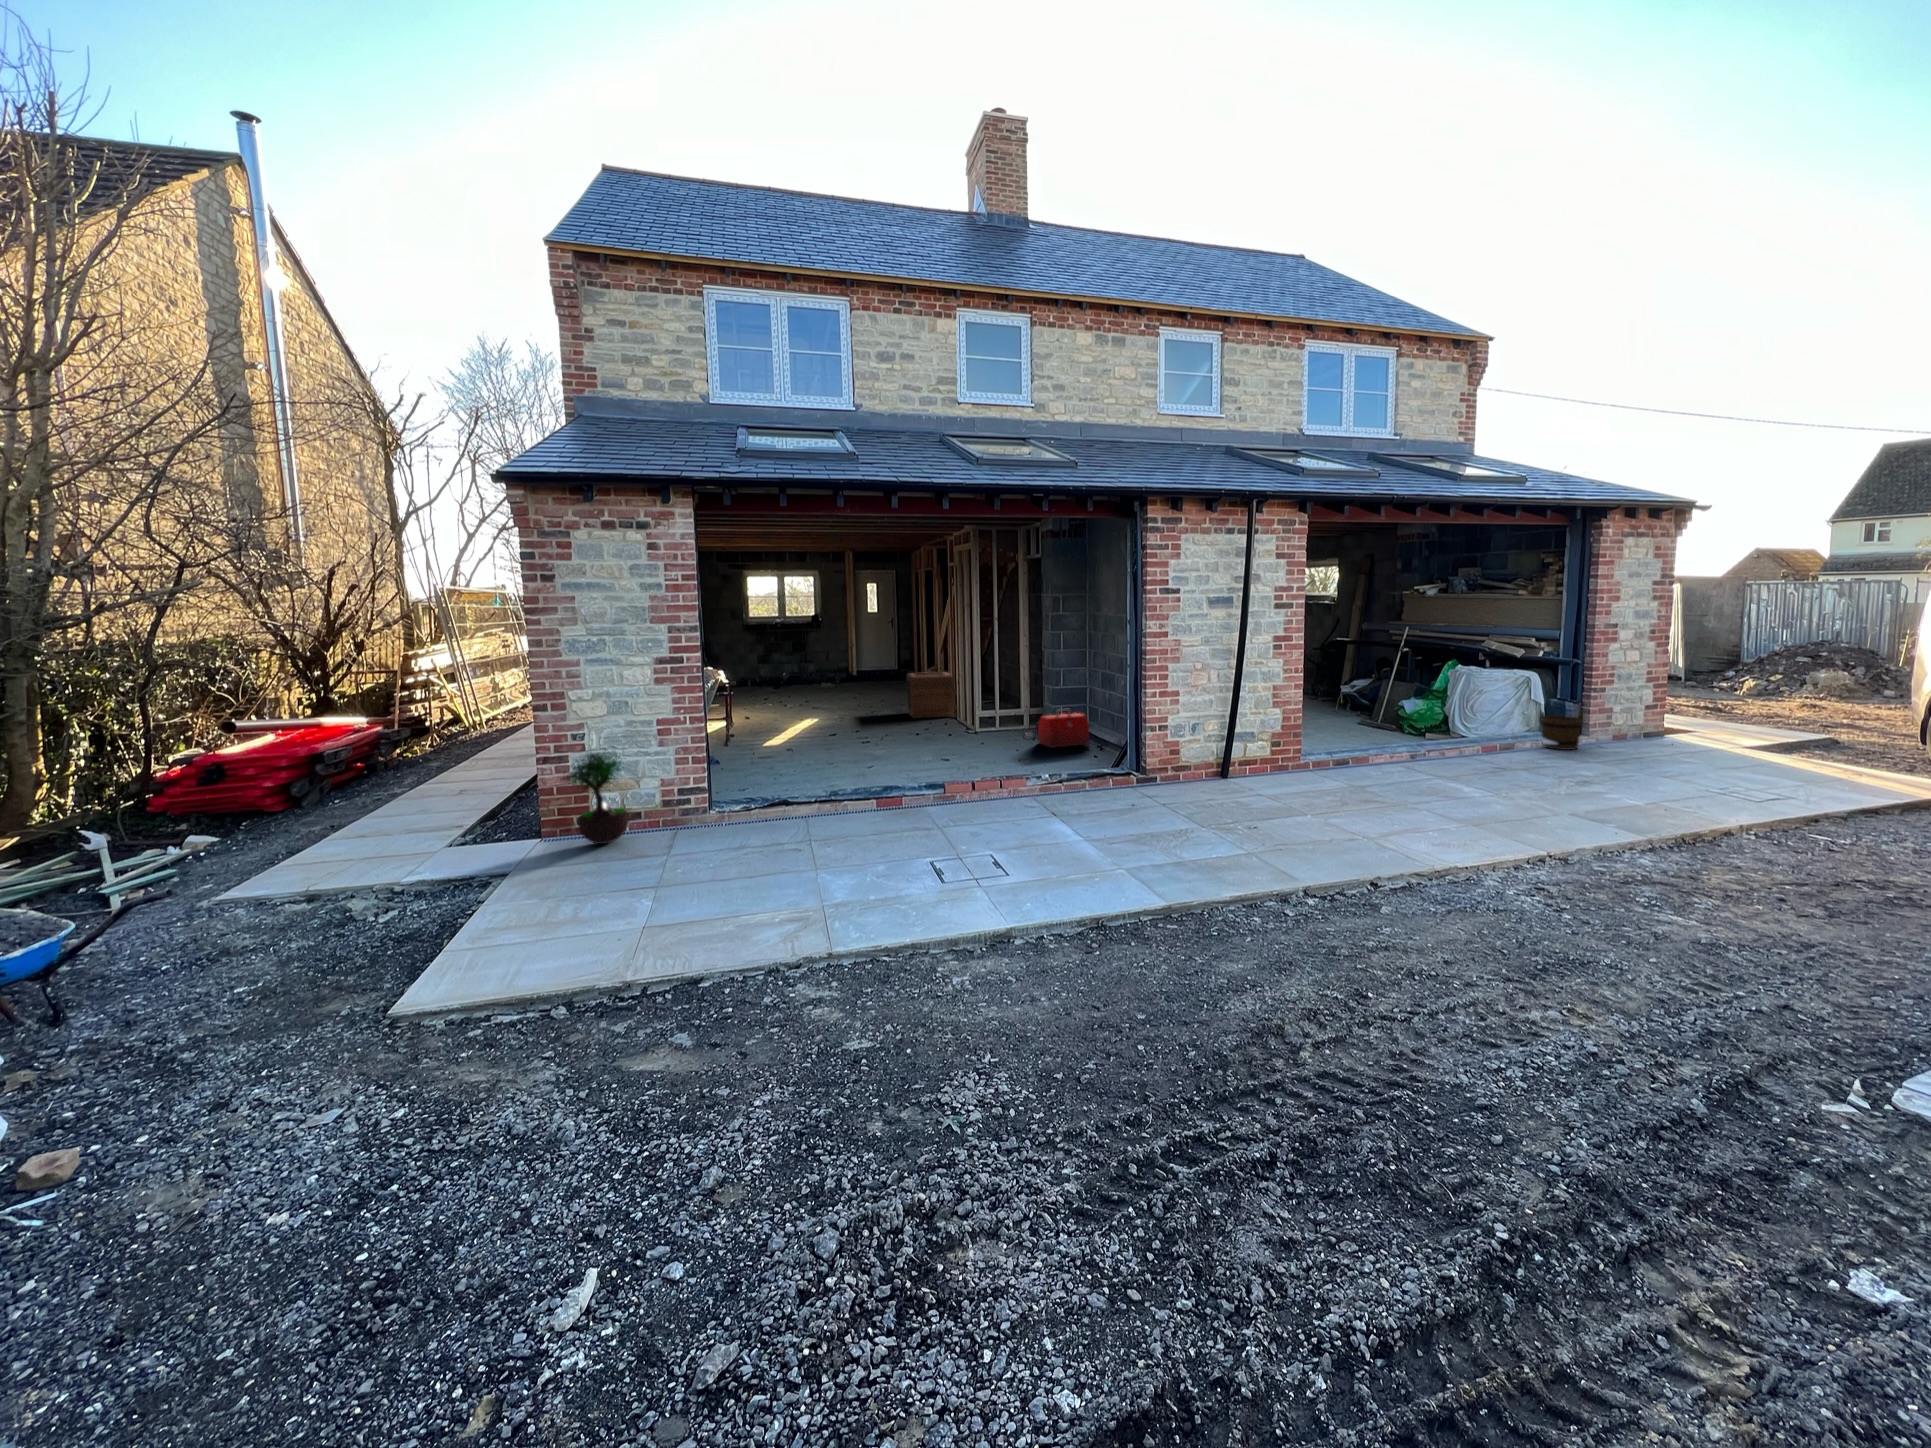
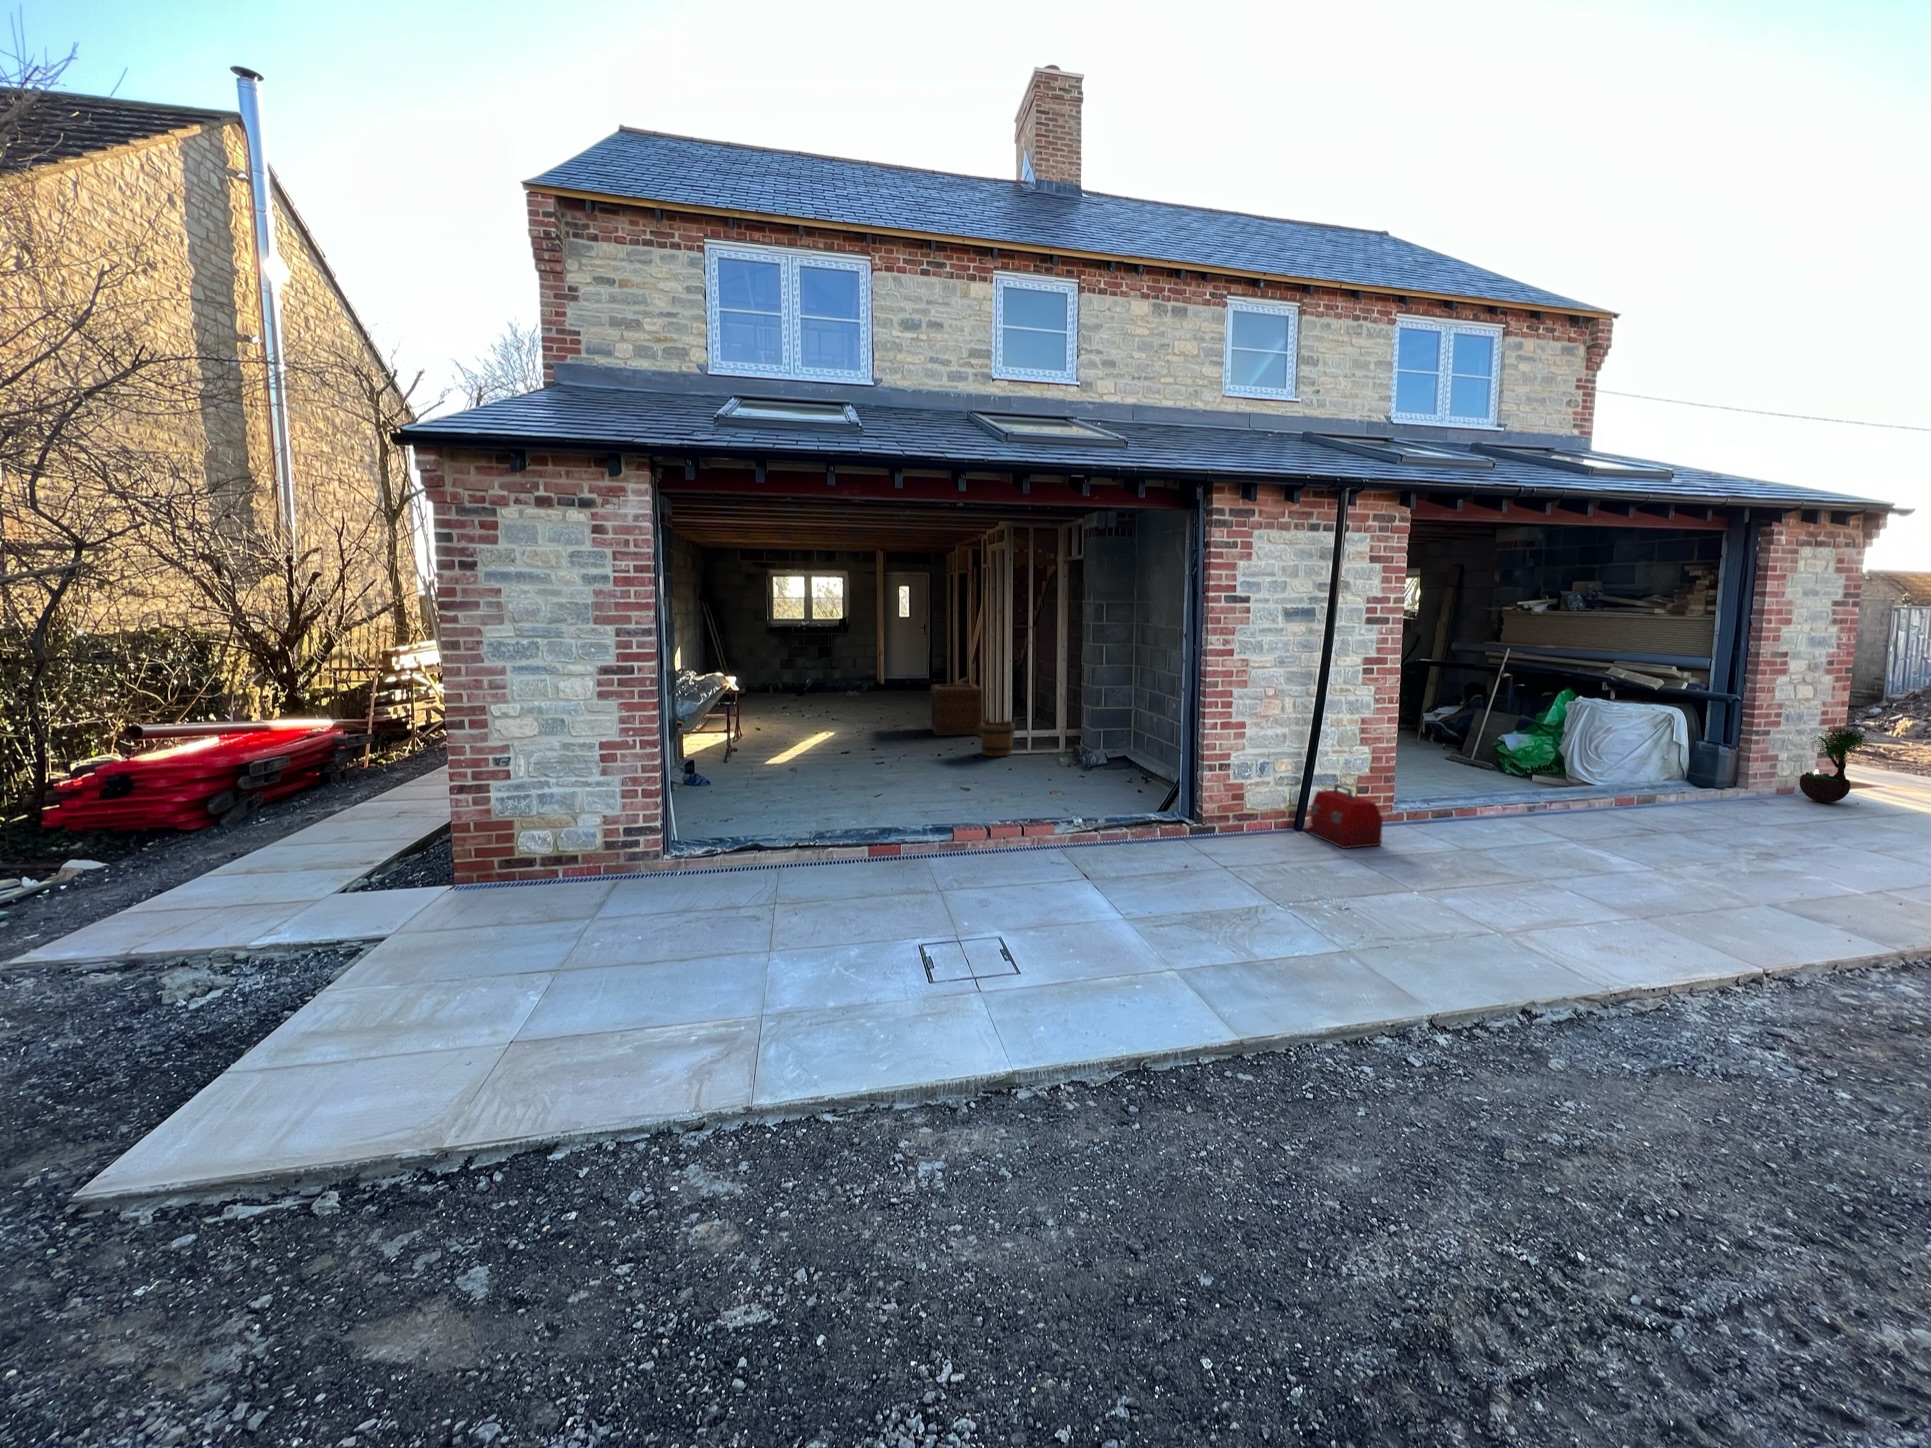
toolbox: present [1038,709,1089,748] -> present [1303,784,1383,849]
bucket: present [1540,712,1583,750] -> present [979,717,1015,756]
potted tree: present [561,749,629,844] -> present [1799,724,1873,802]

